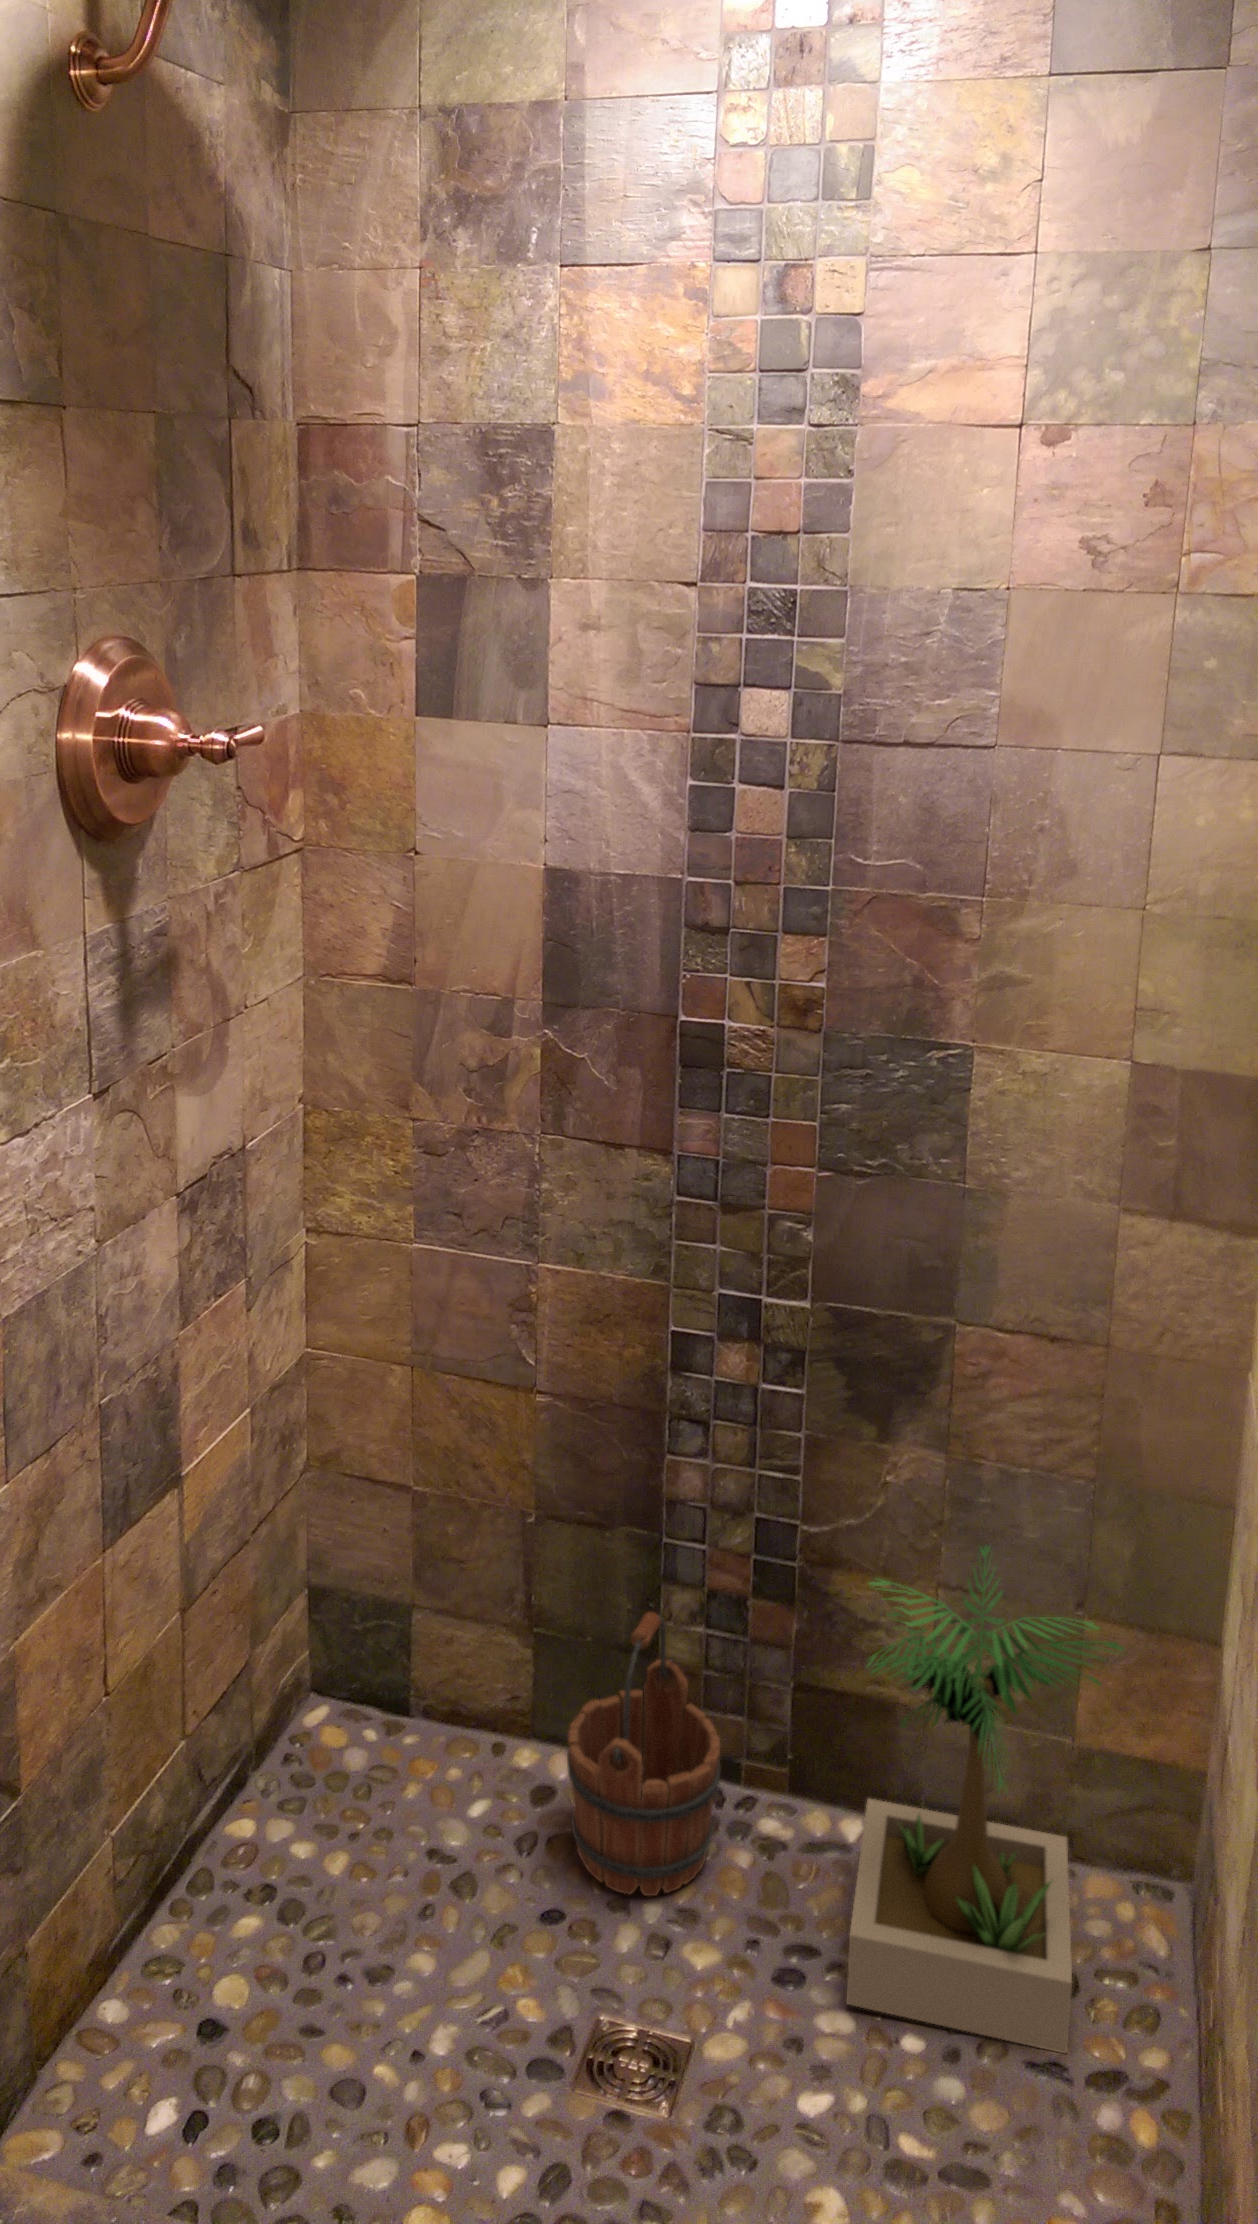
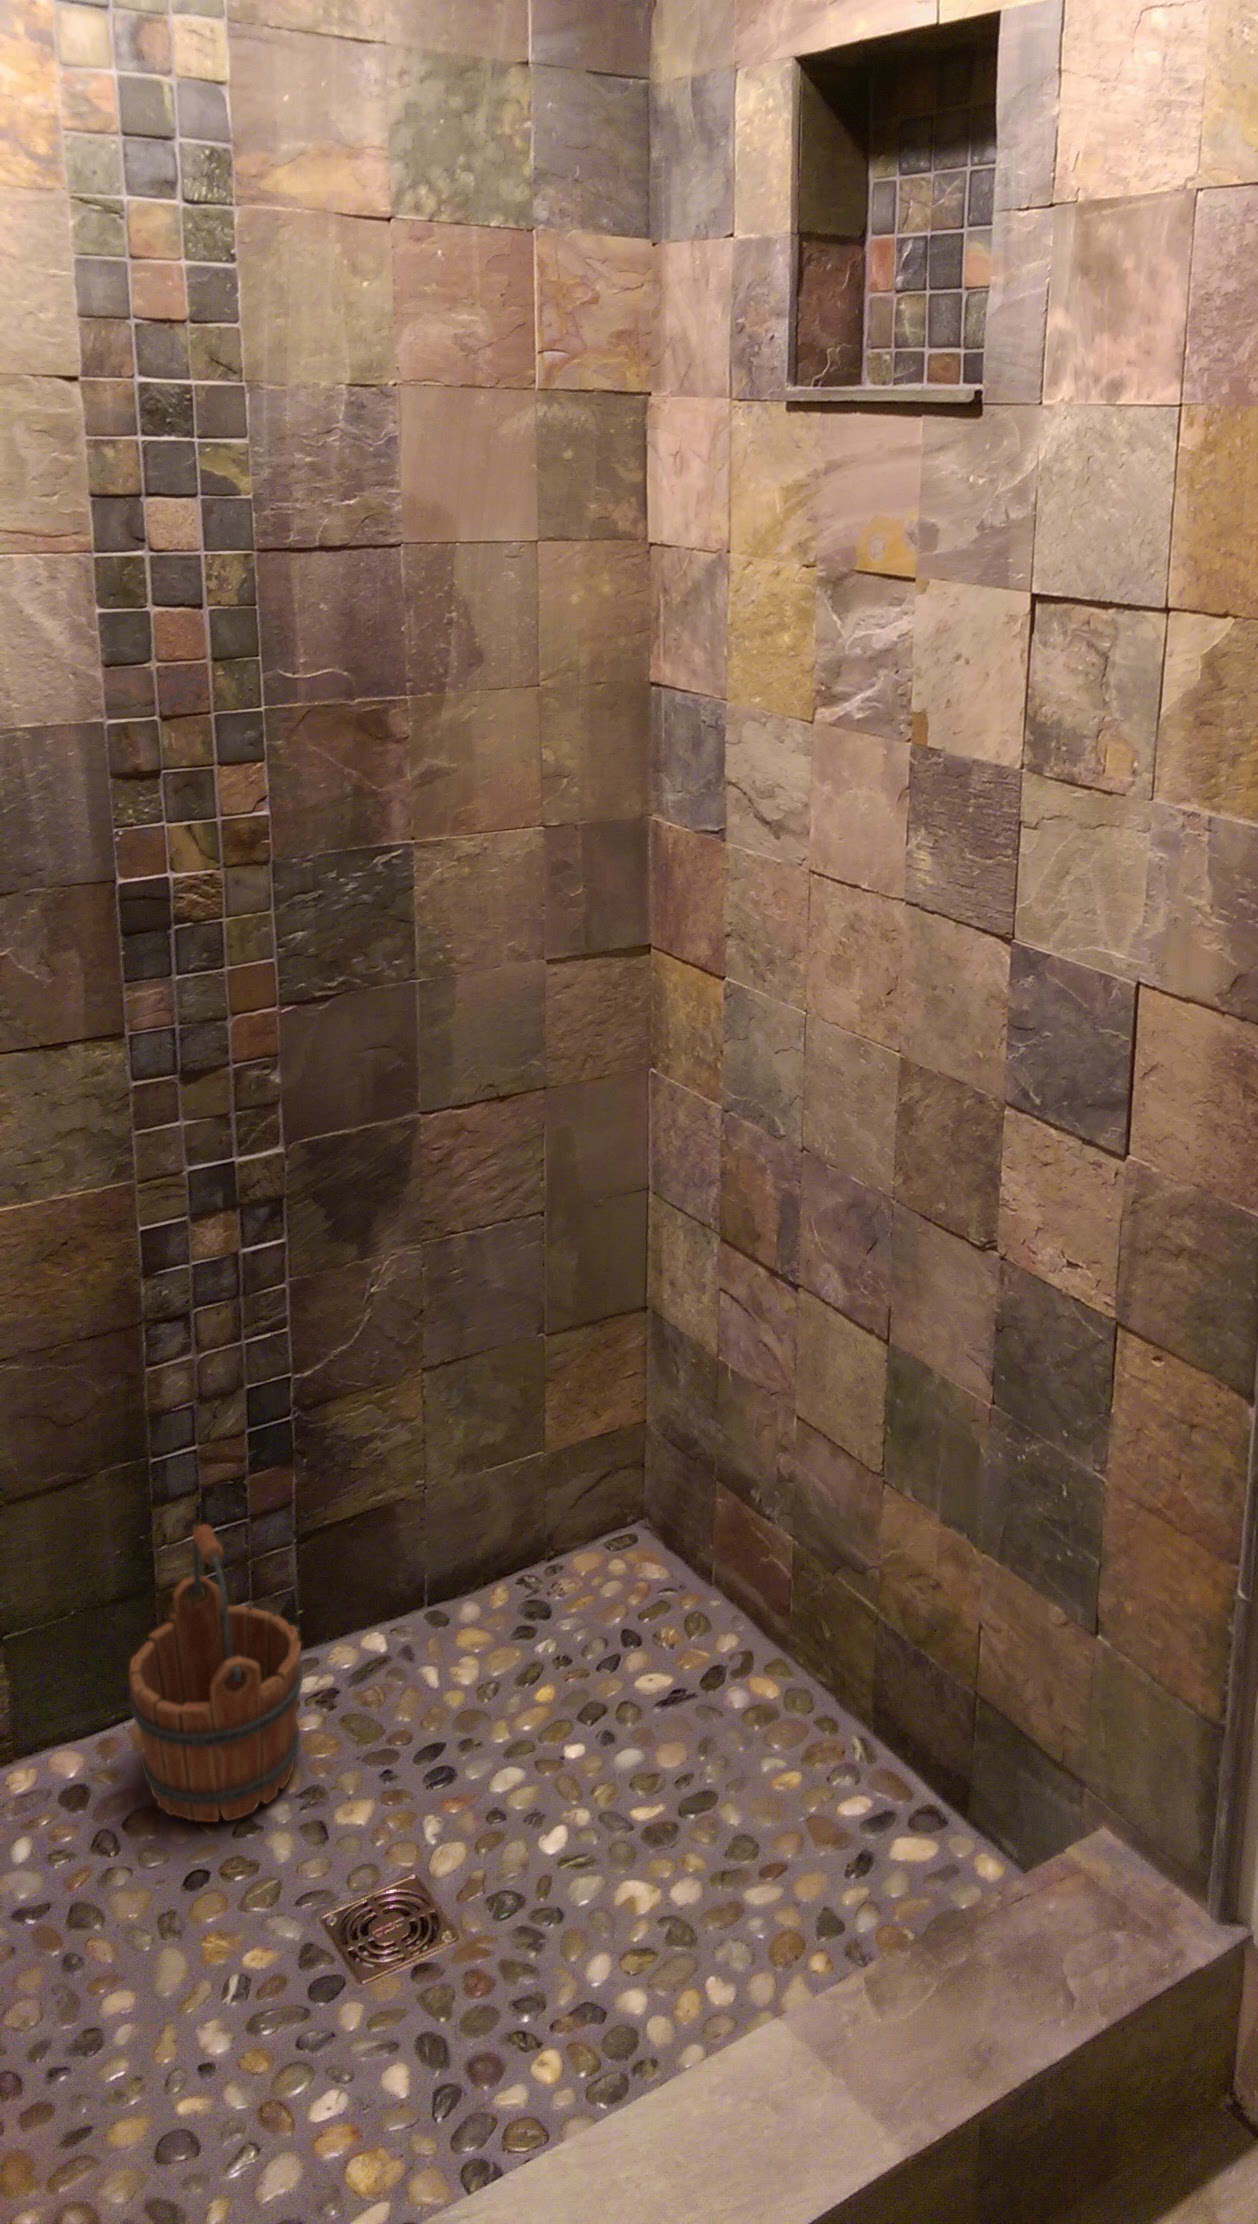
potted plant: present [846,1546,1124,2053] -> none [412,1302,675,1759]

